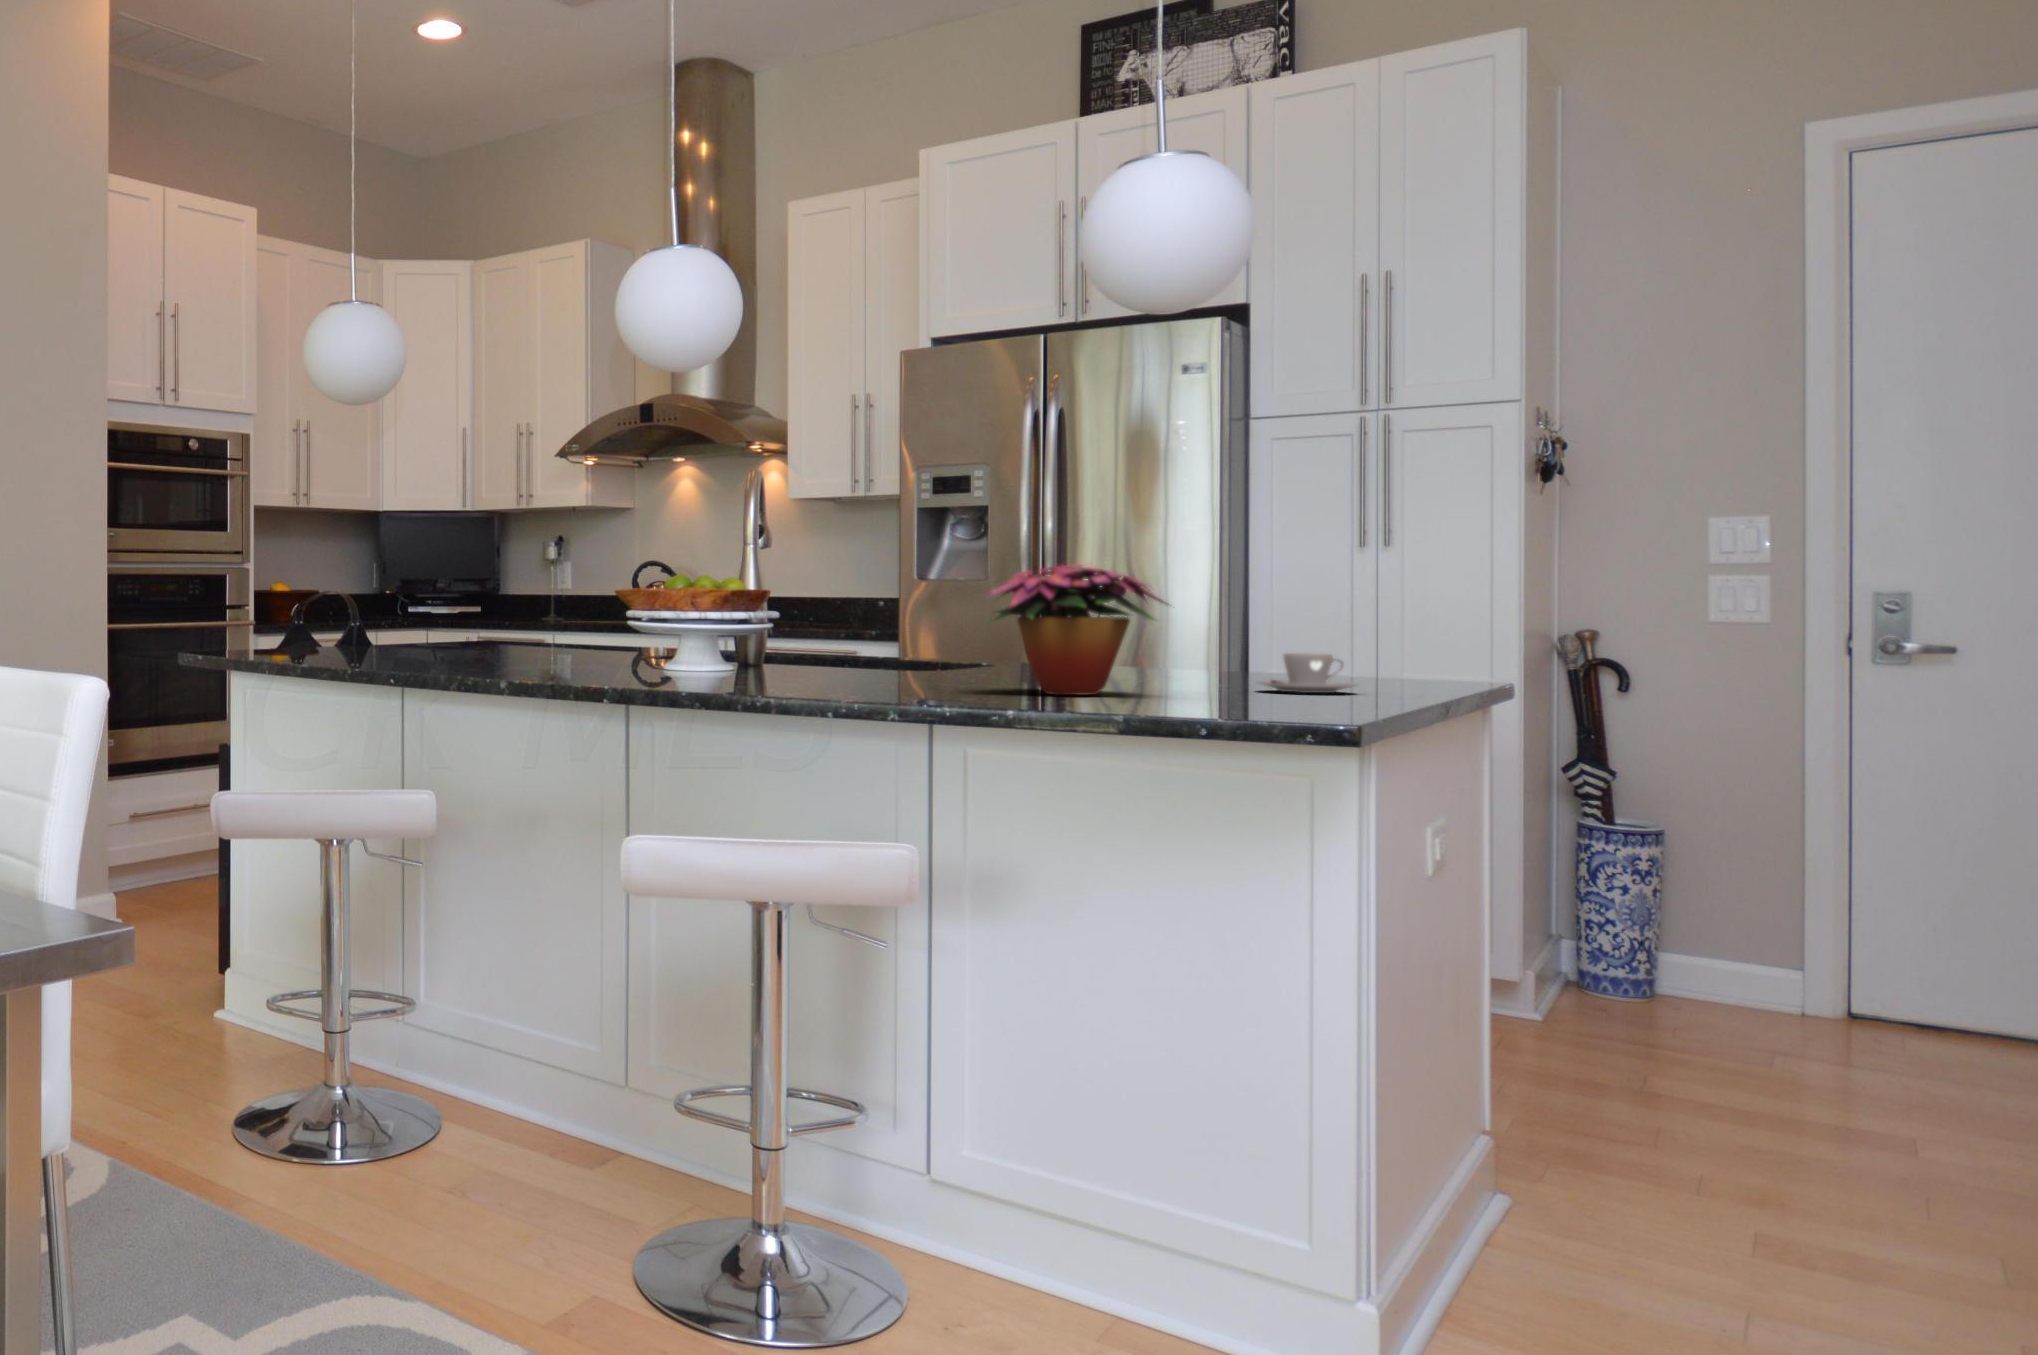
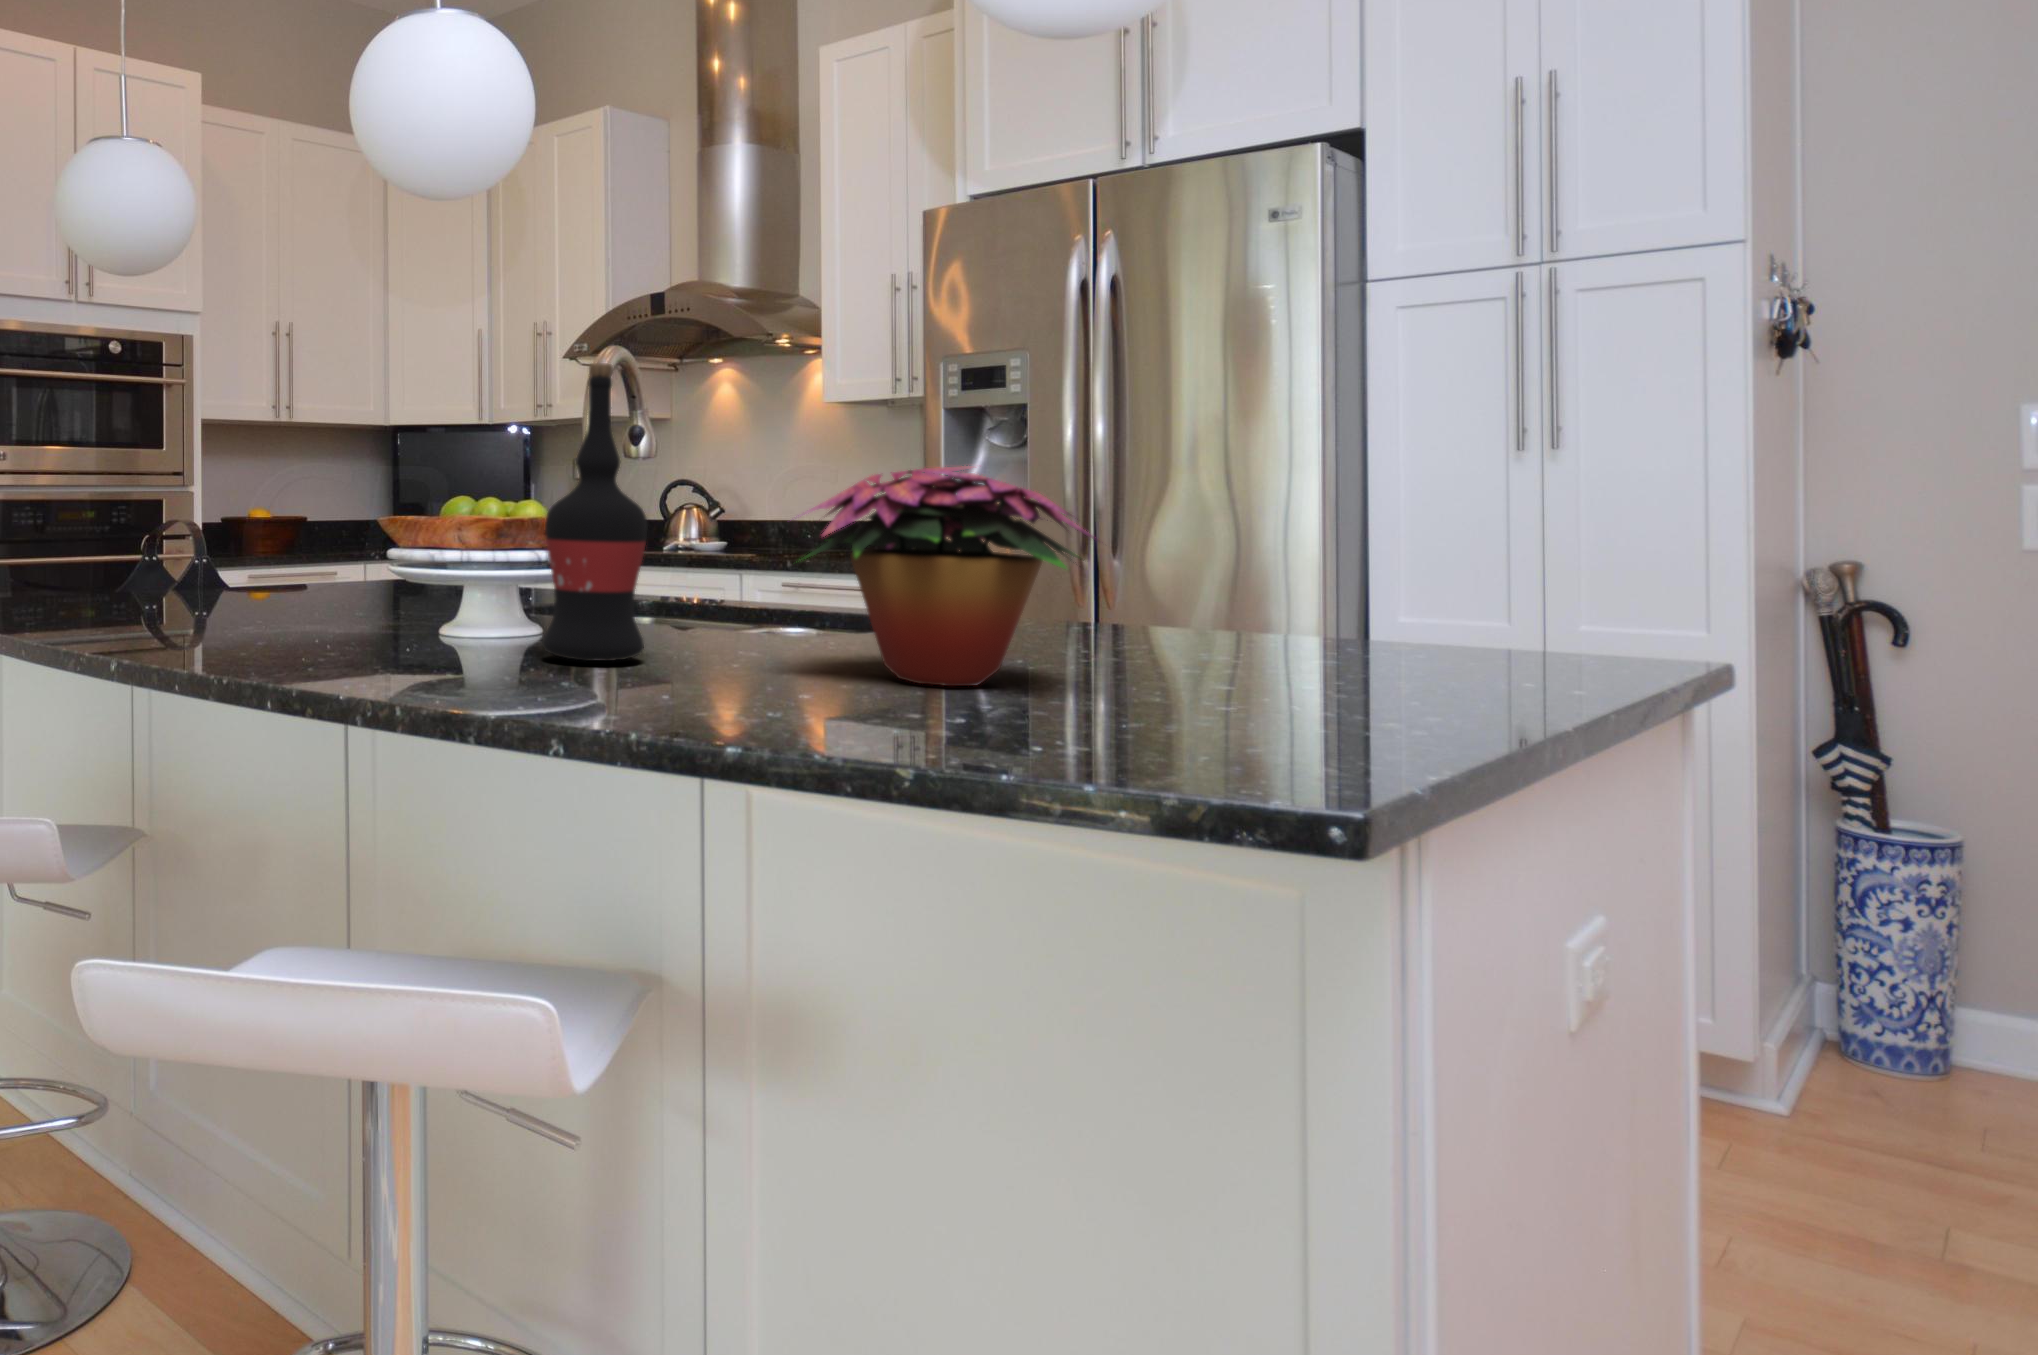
wine bottle: none [817,503,885,691] -> present [542,363,647,661]
coffee cup: present [1258,653,1357,693] -> none [1282,618,1459,691]

